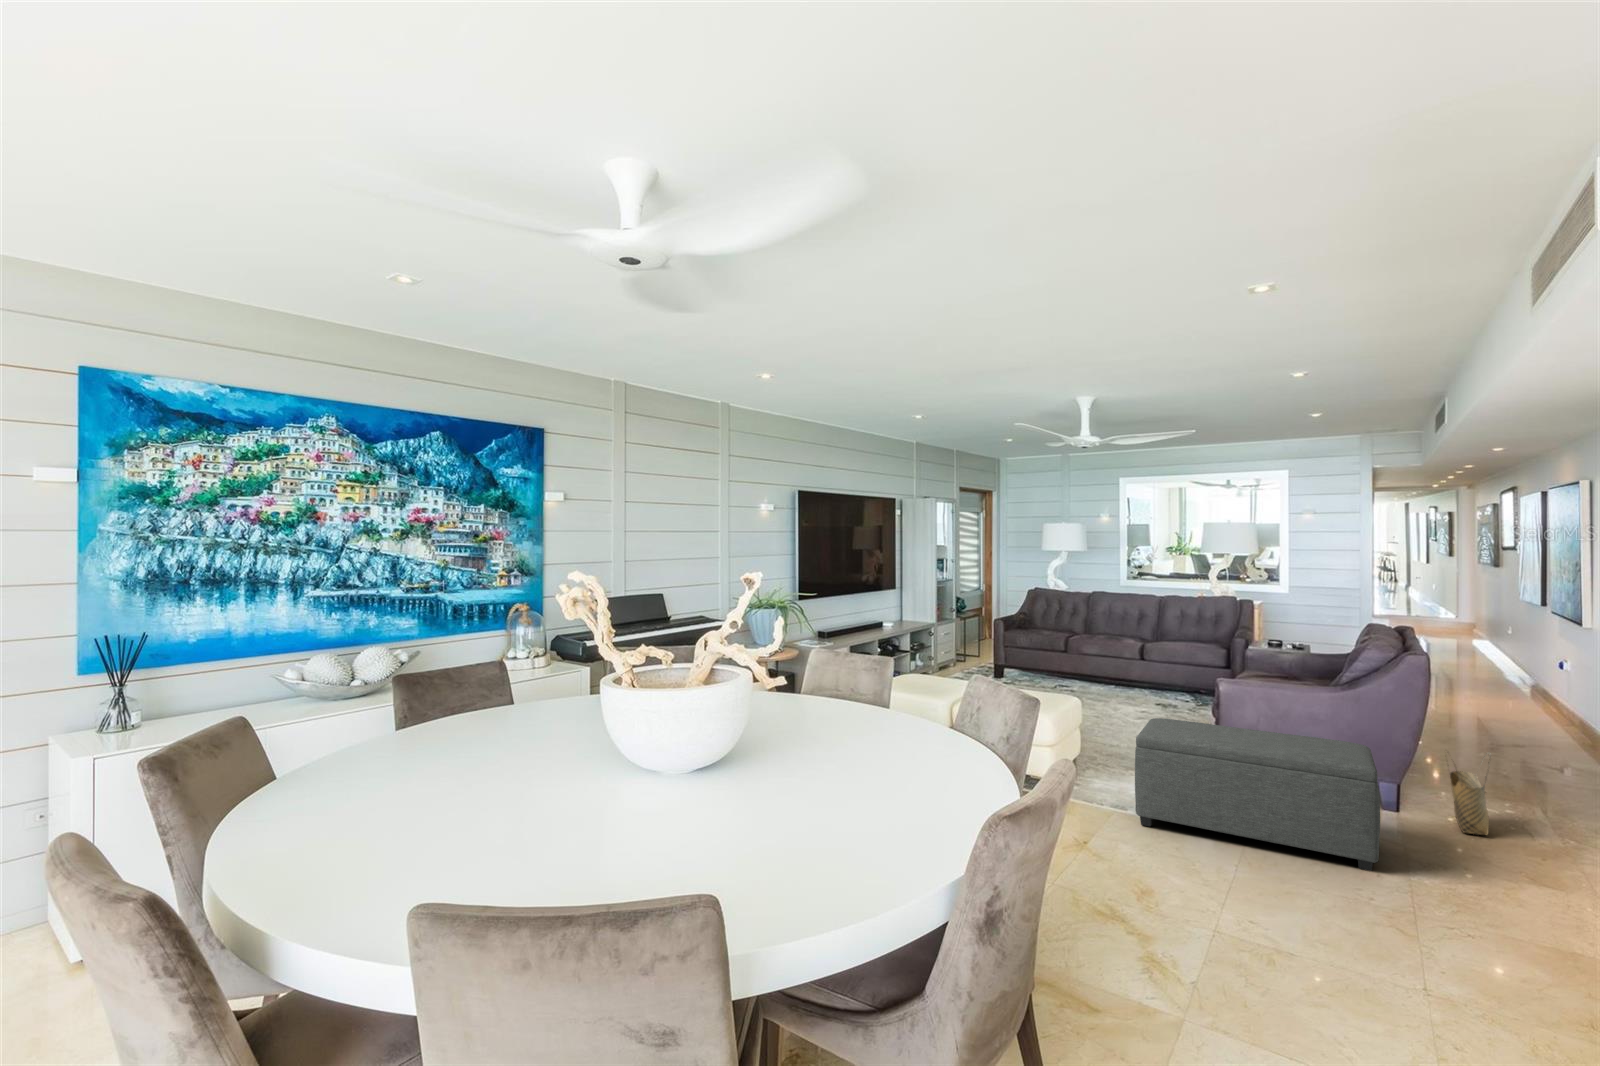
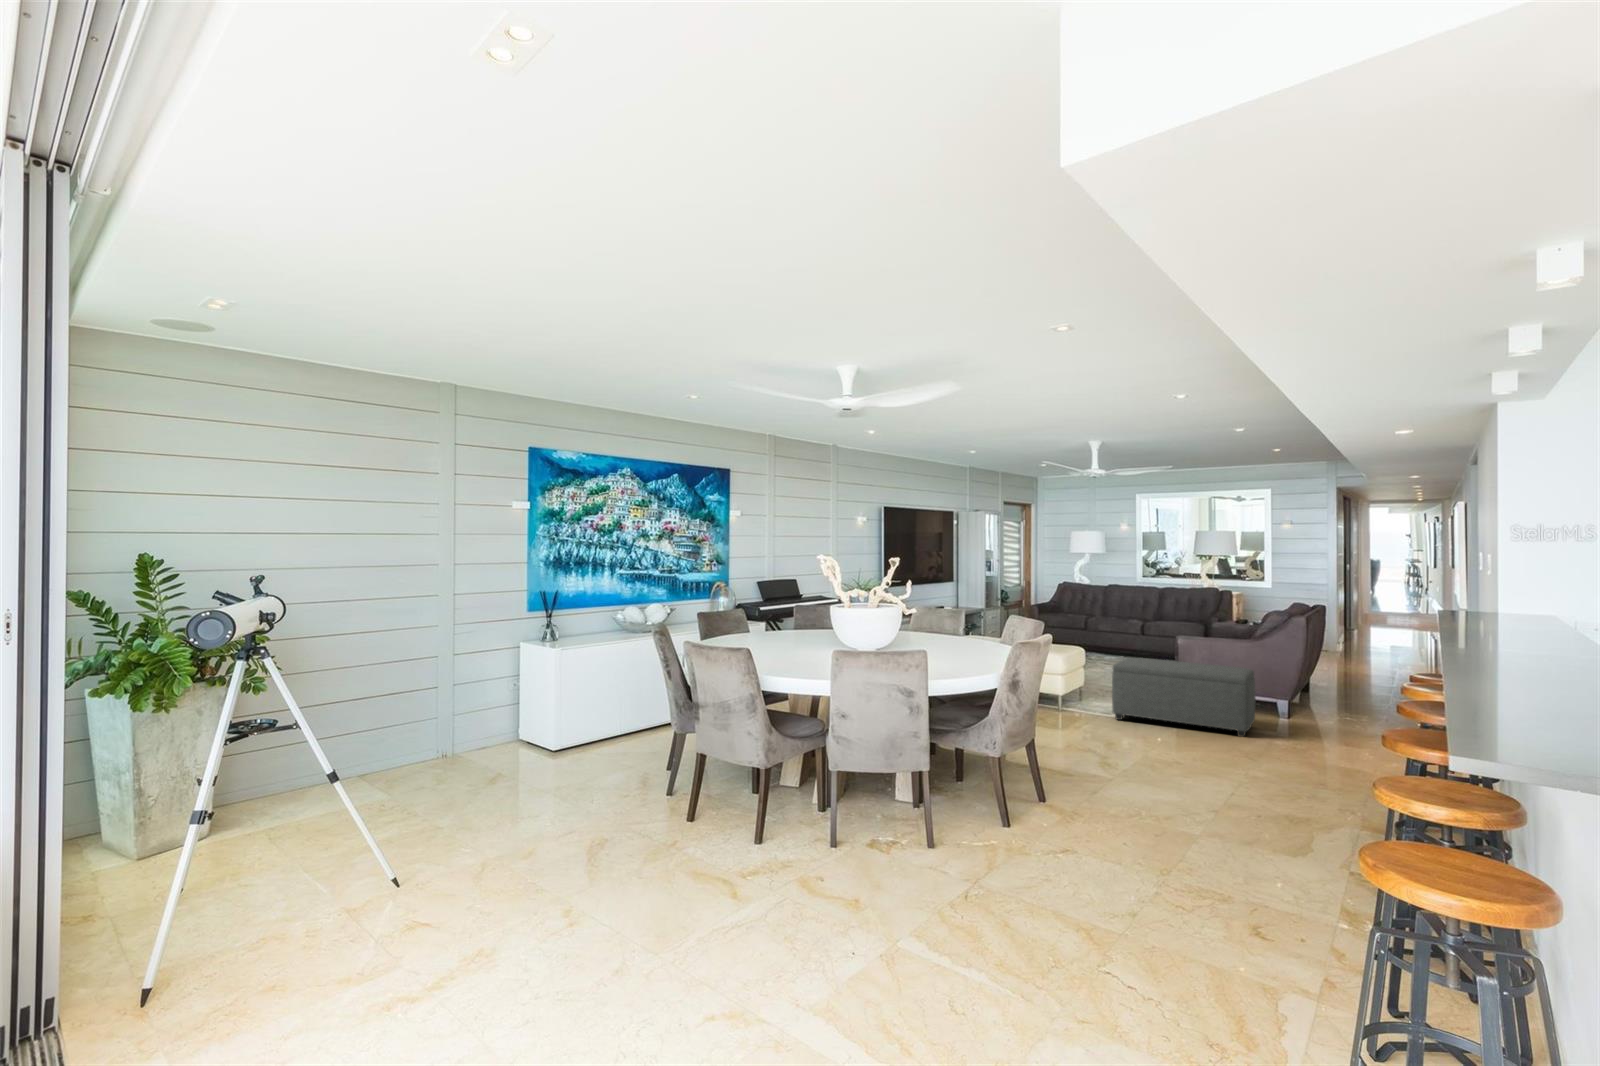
woven basket: present [1450,756,1490,835] -> none [1308,675,1333,725]

